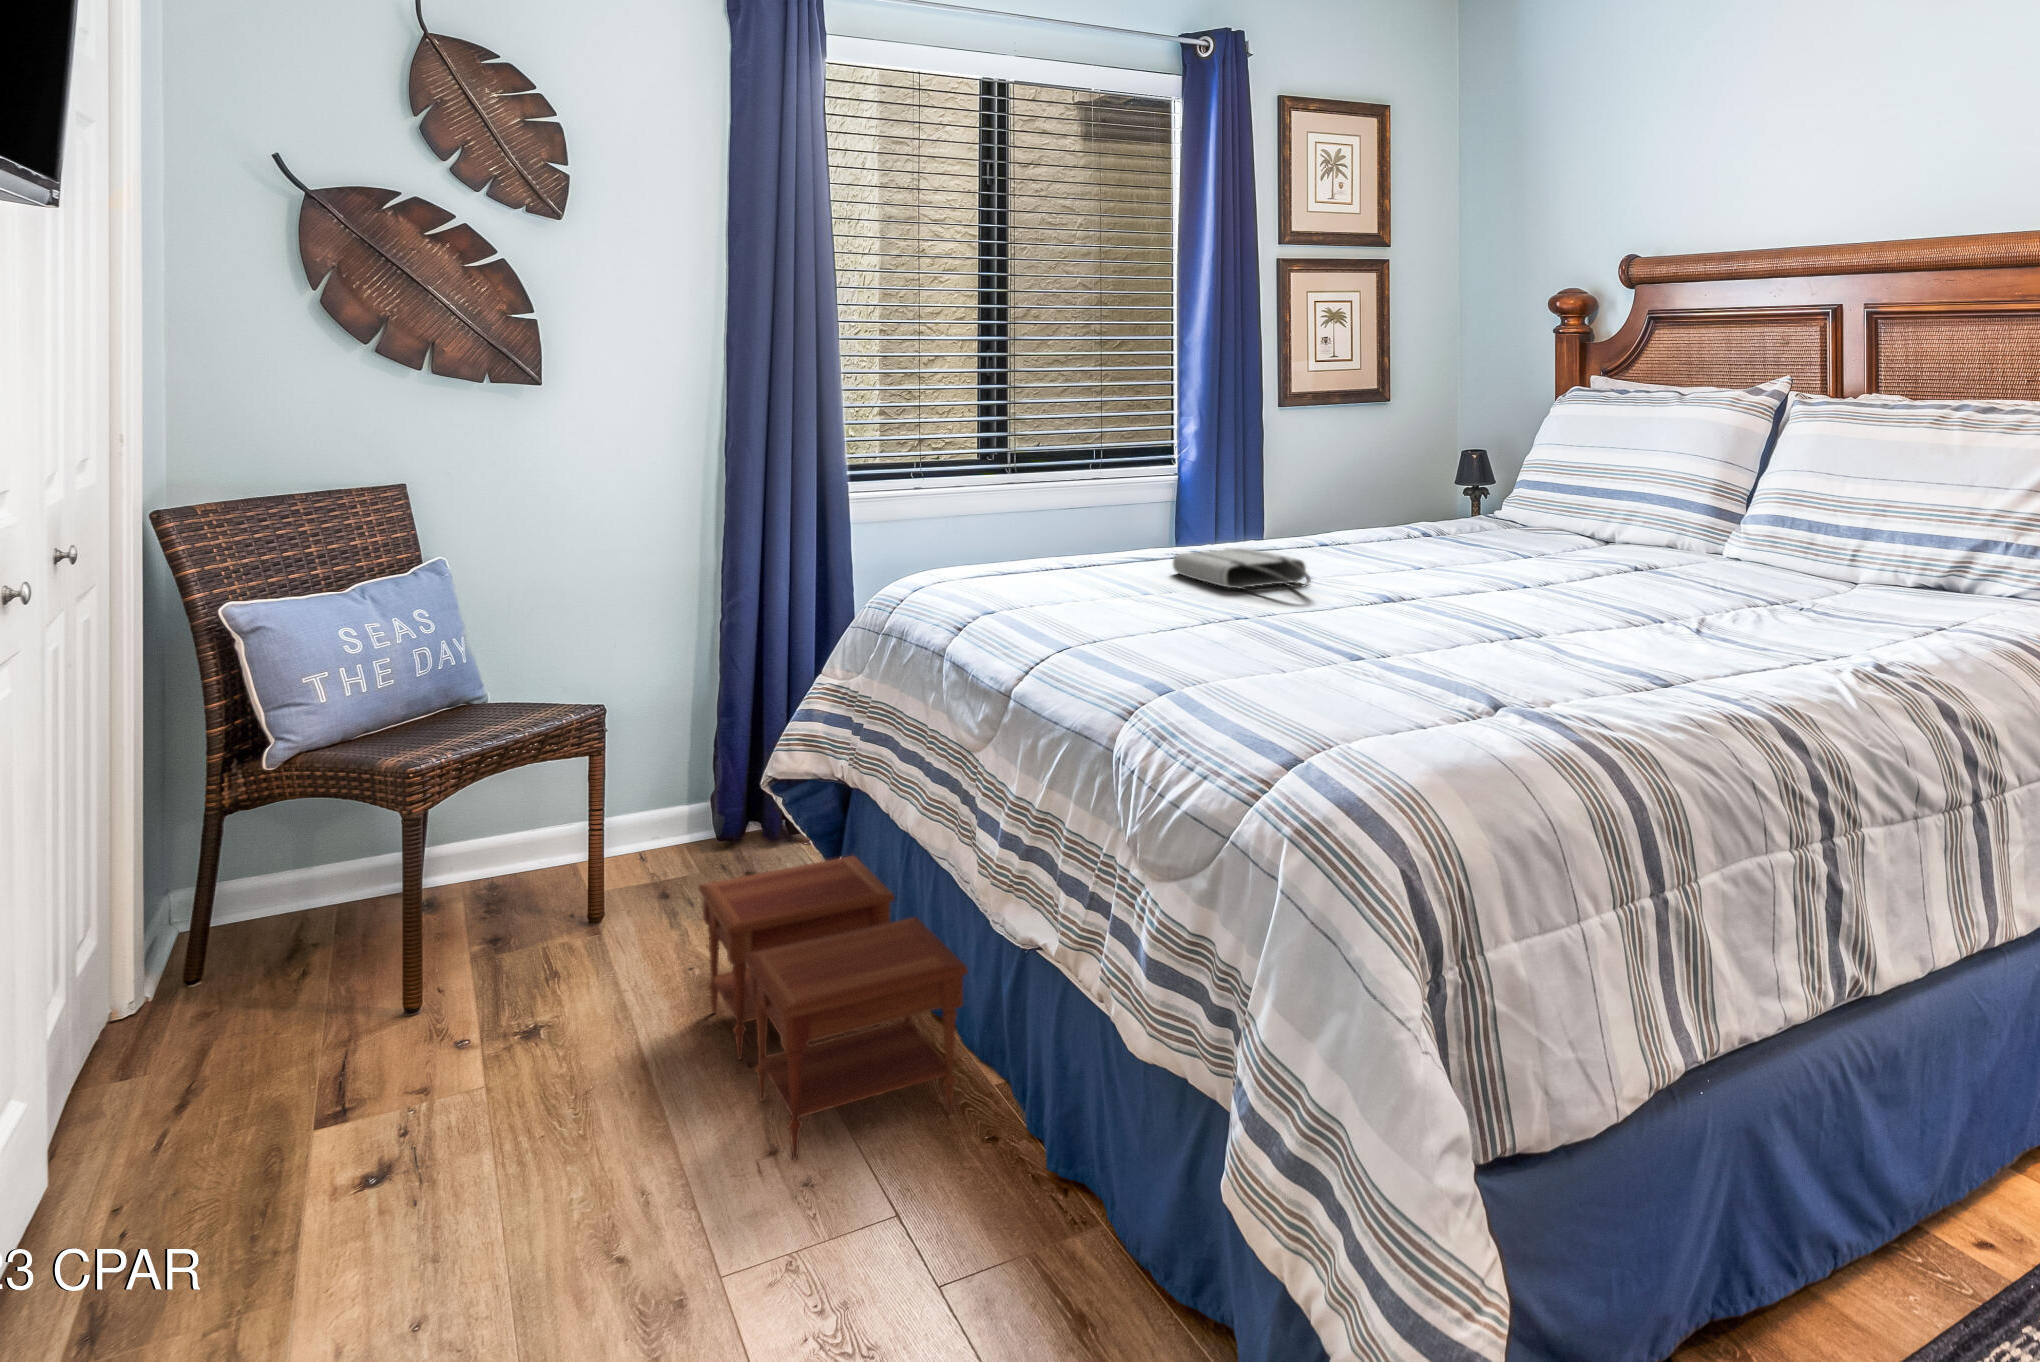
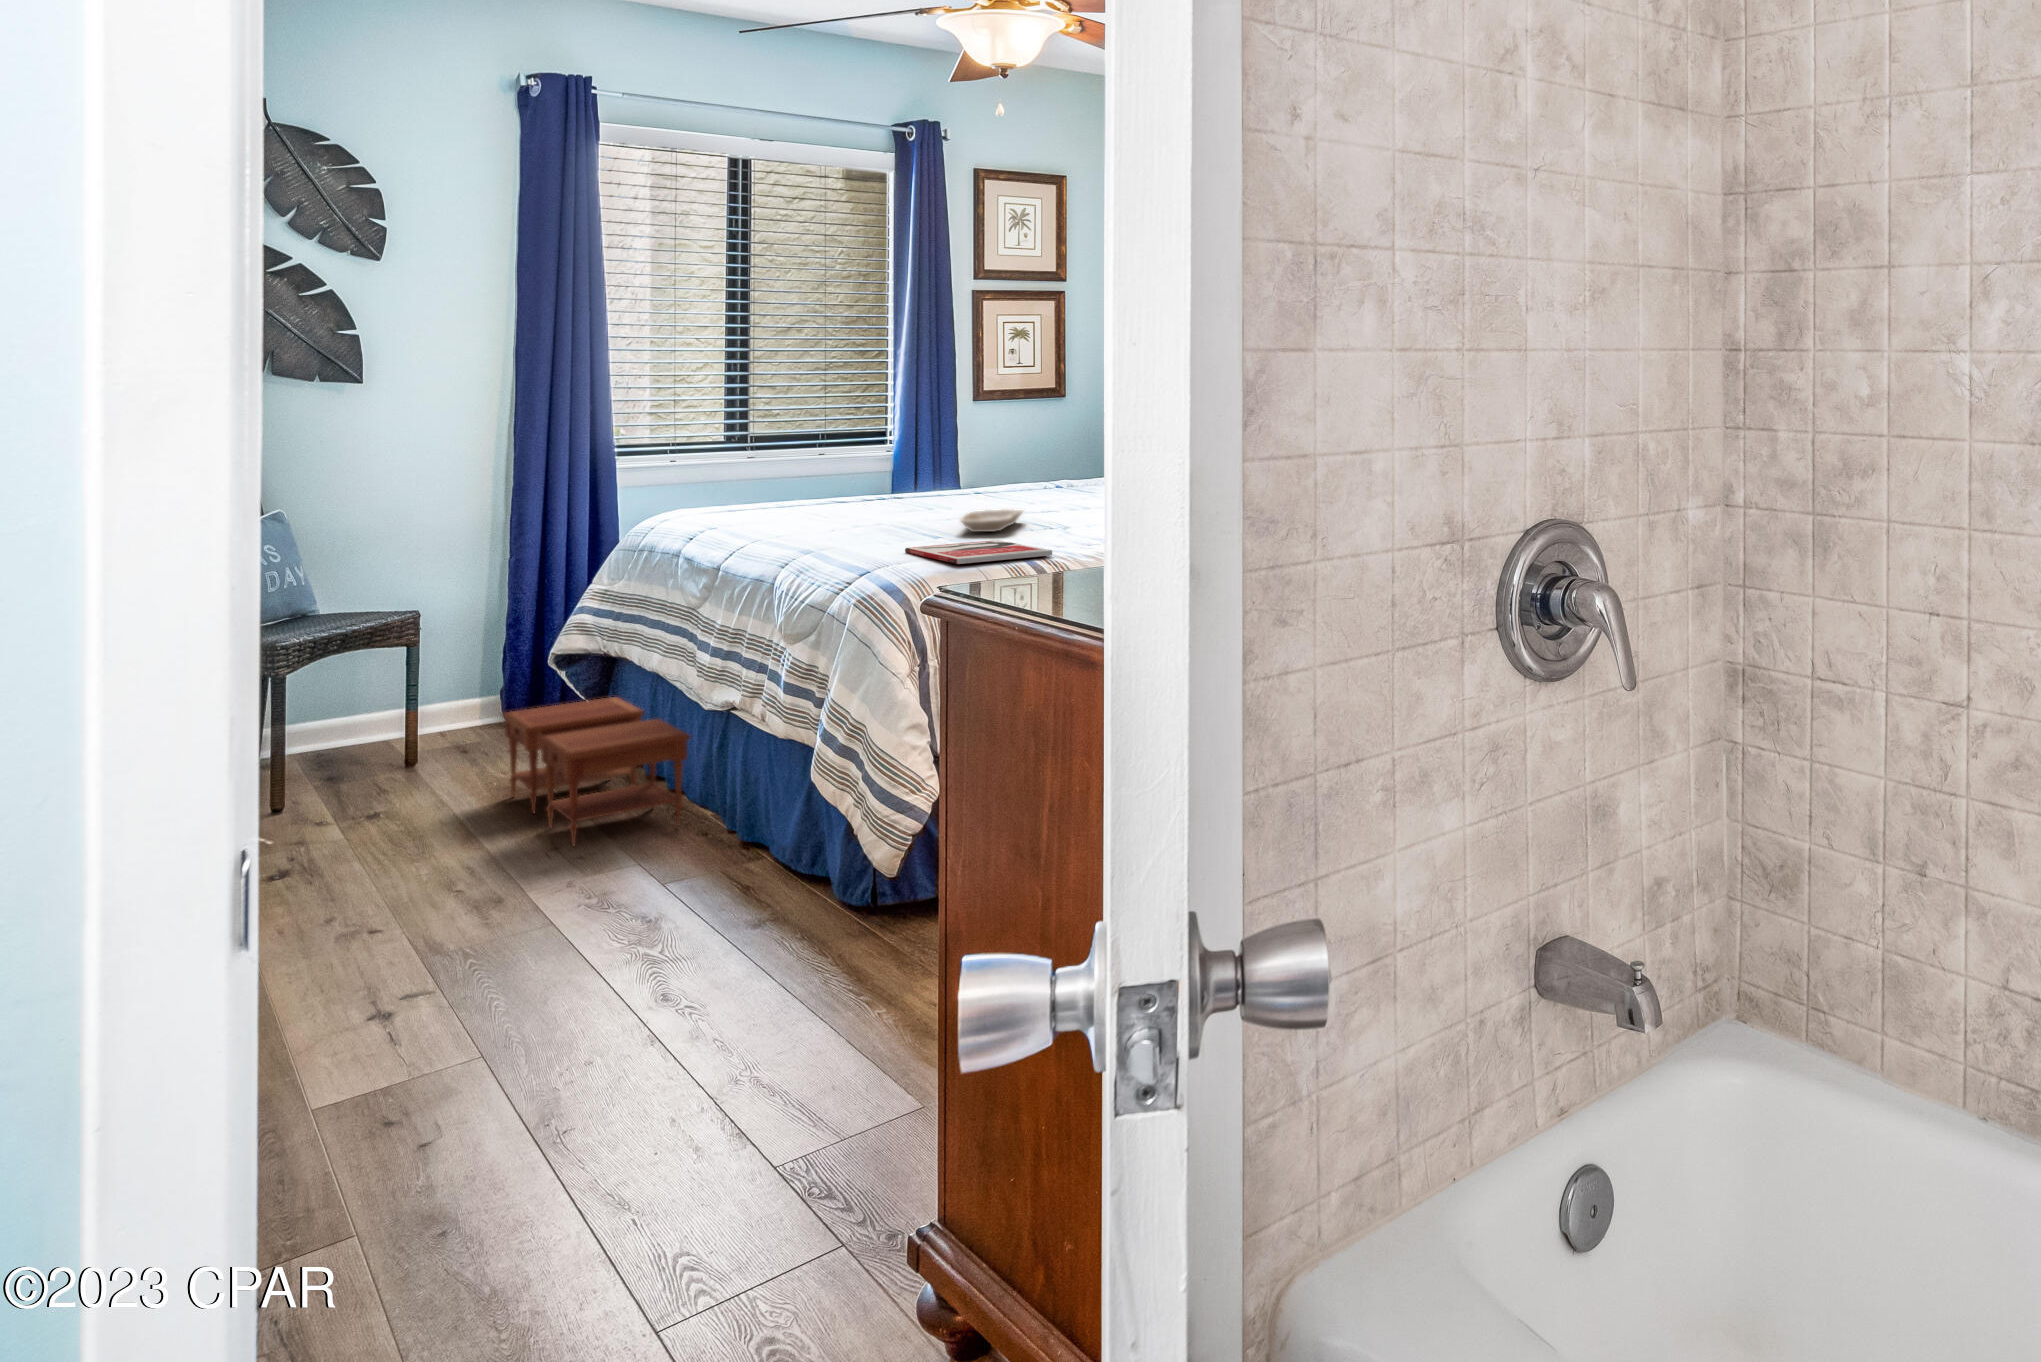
tote bag: present [1173,548,1311,590] -> none [851,491,940,512]
tray: none [1377,594,1464,644] -> present [960,509,1023,532]
book: none [1327,670,1601,746] -> present [905,540,1052,564]

